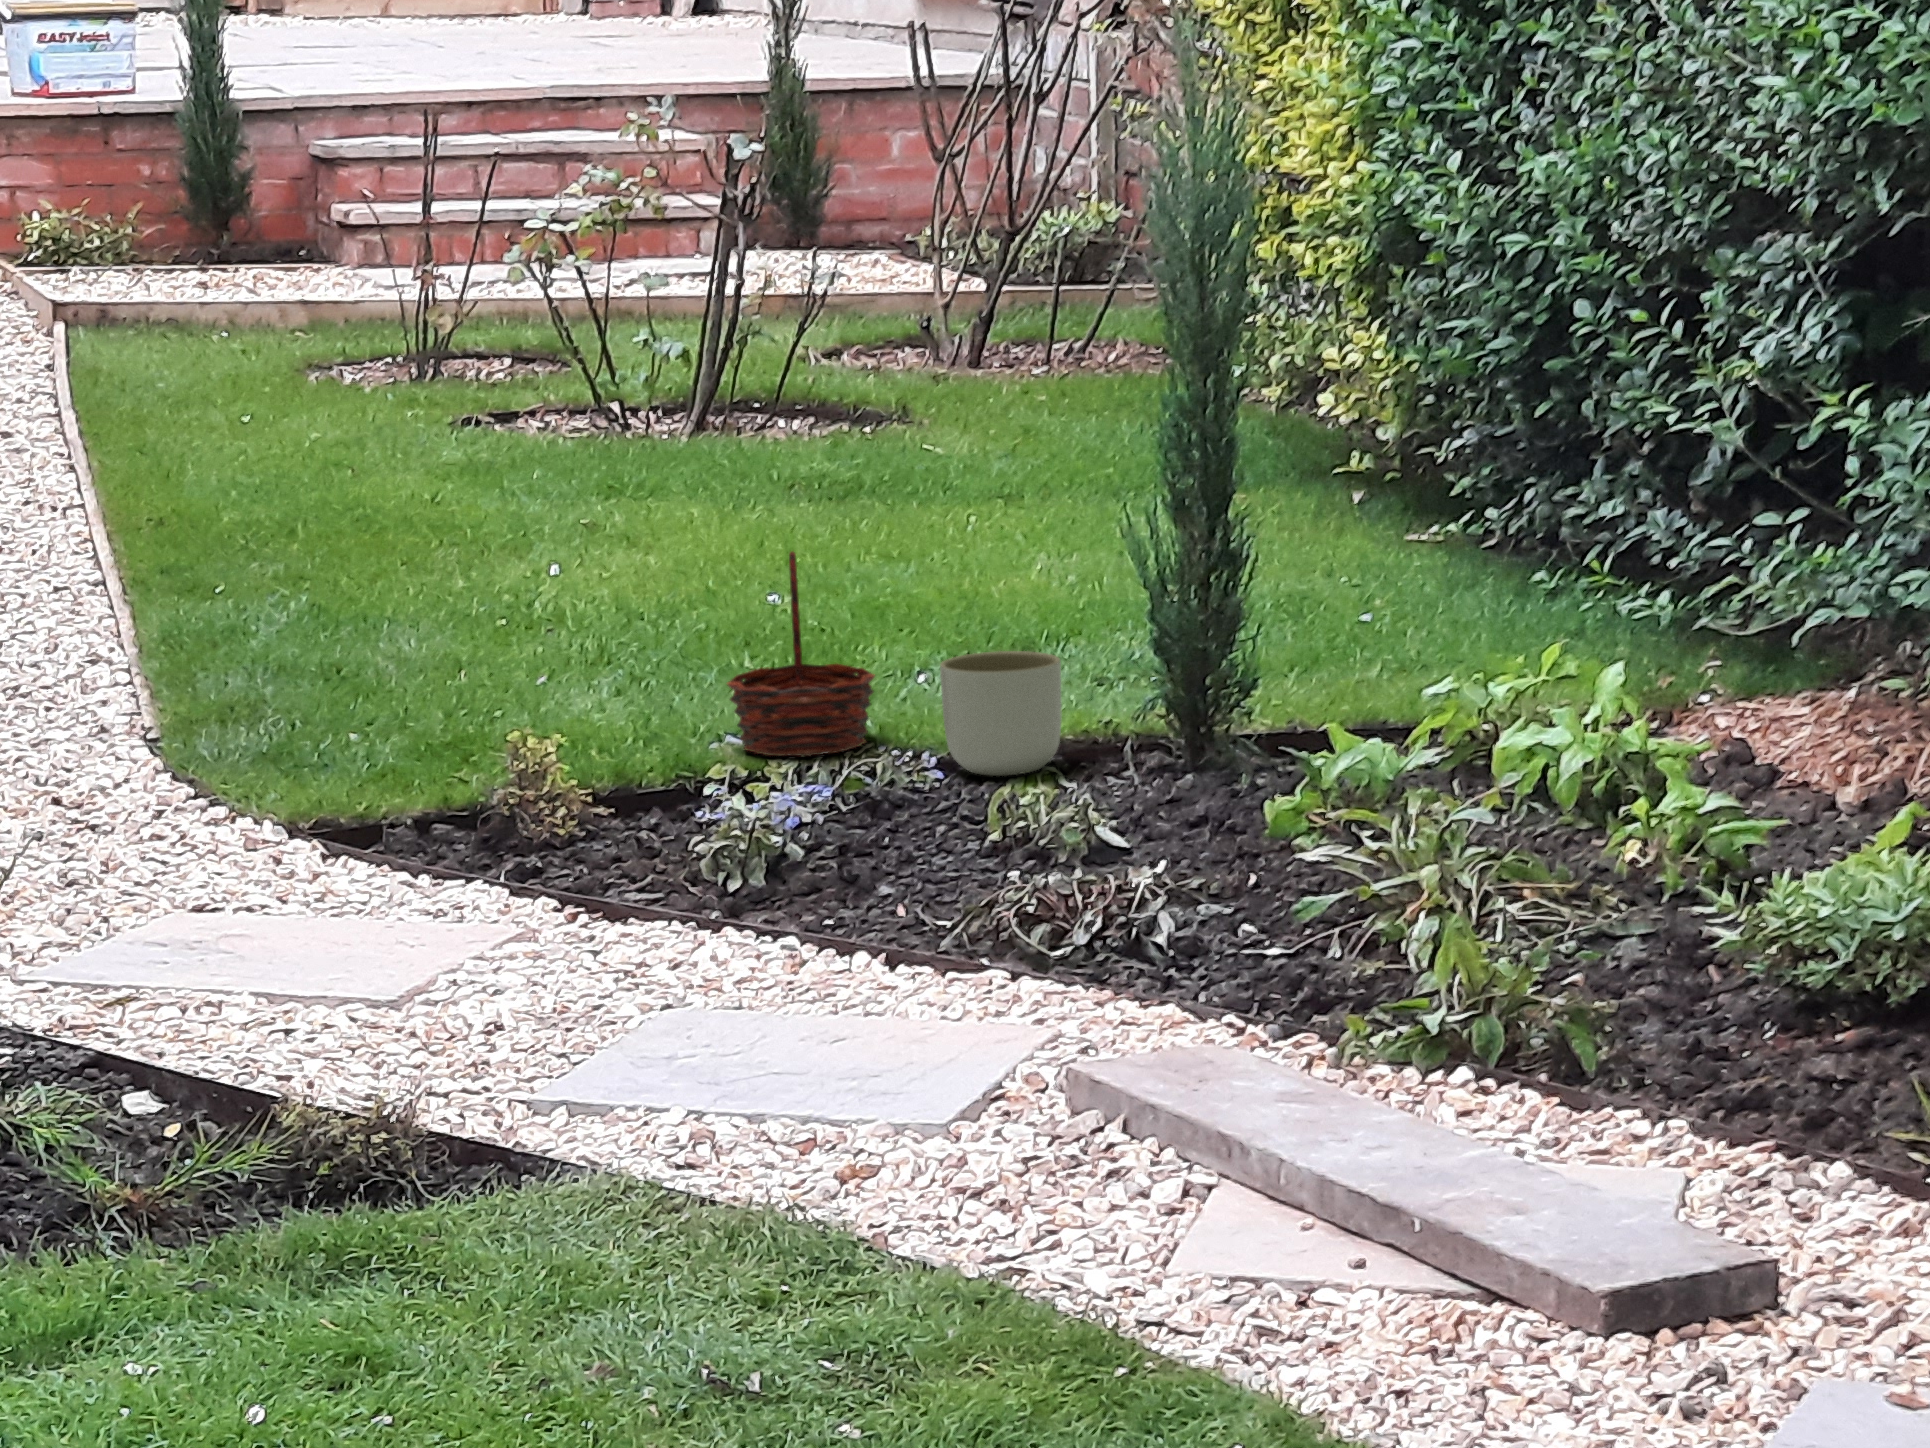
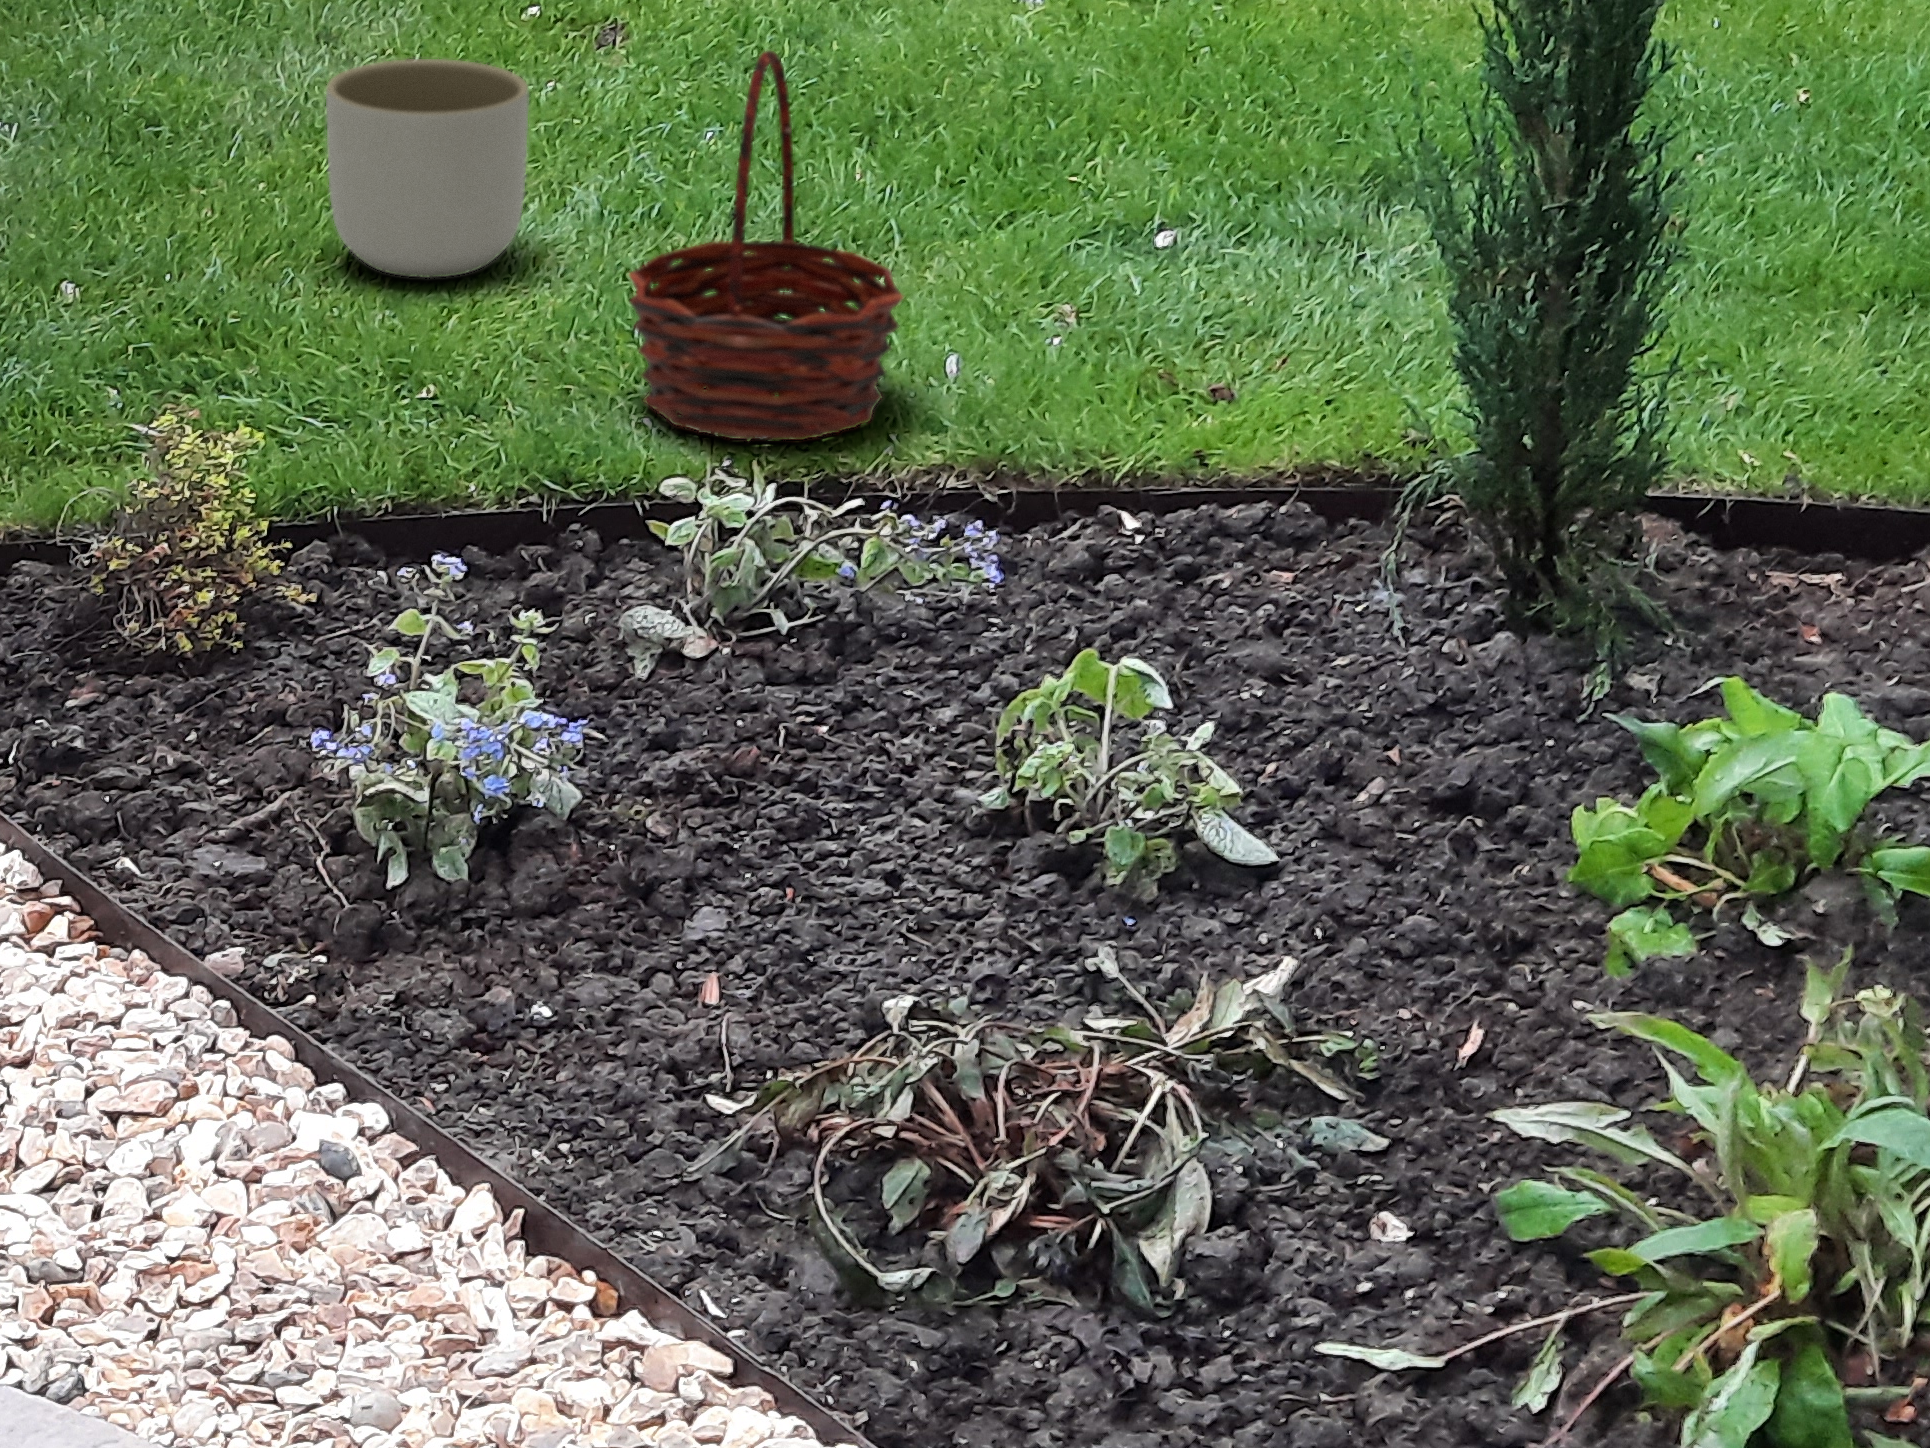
planter: present [940,651,1062,776] -> present [326,59,528,278]

